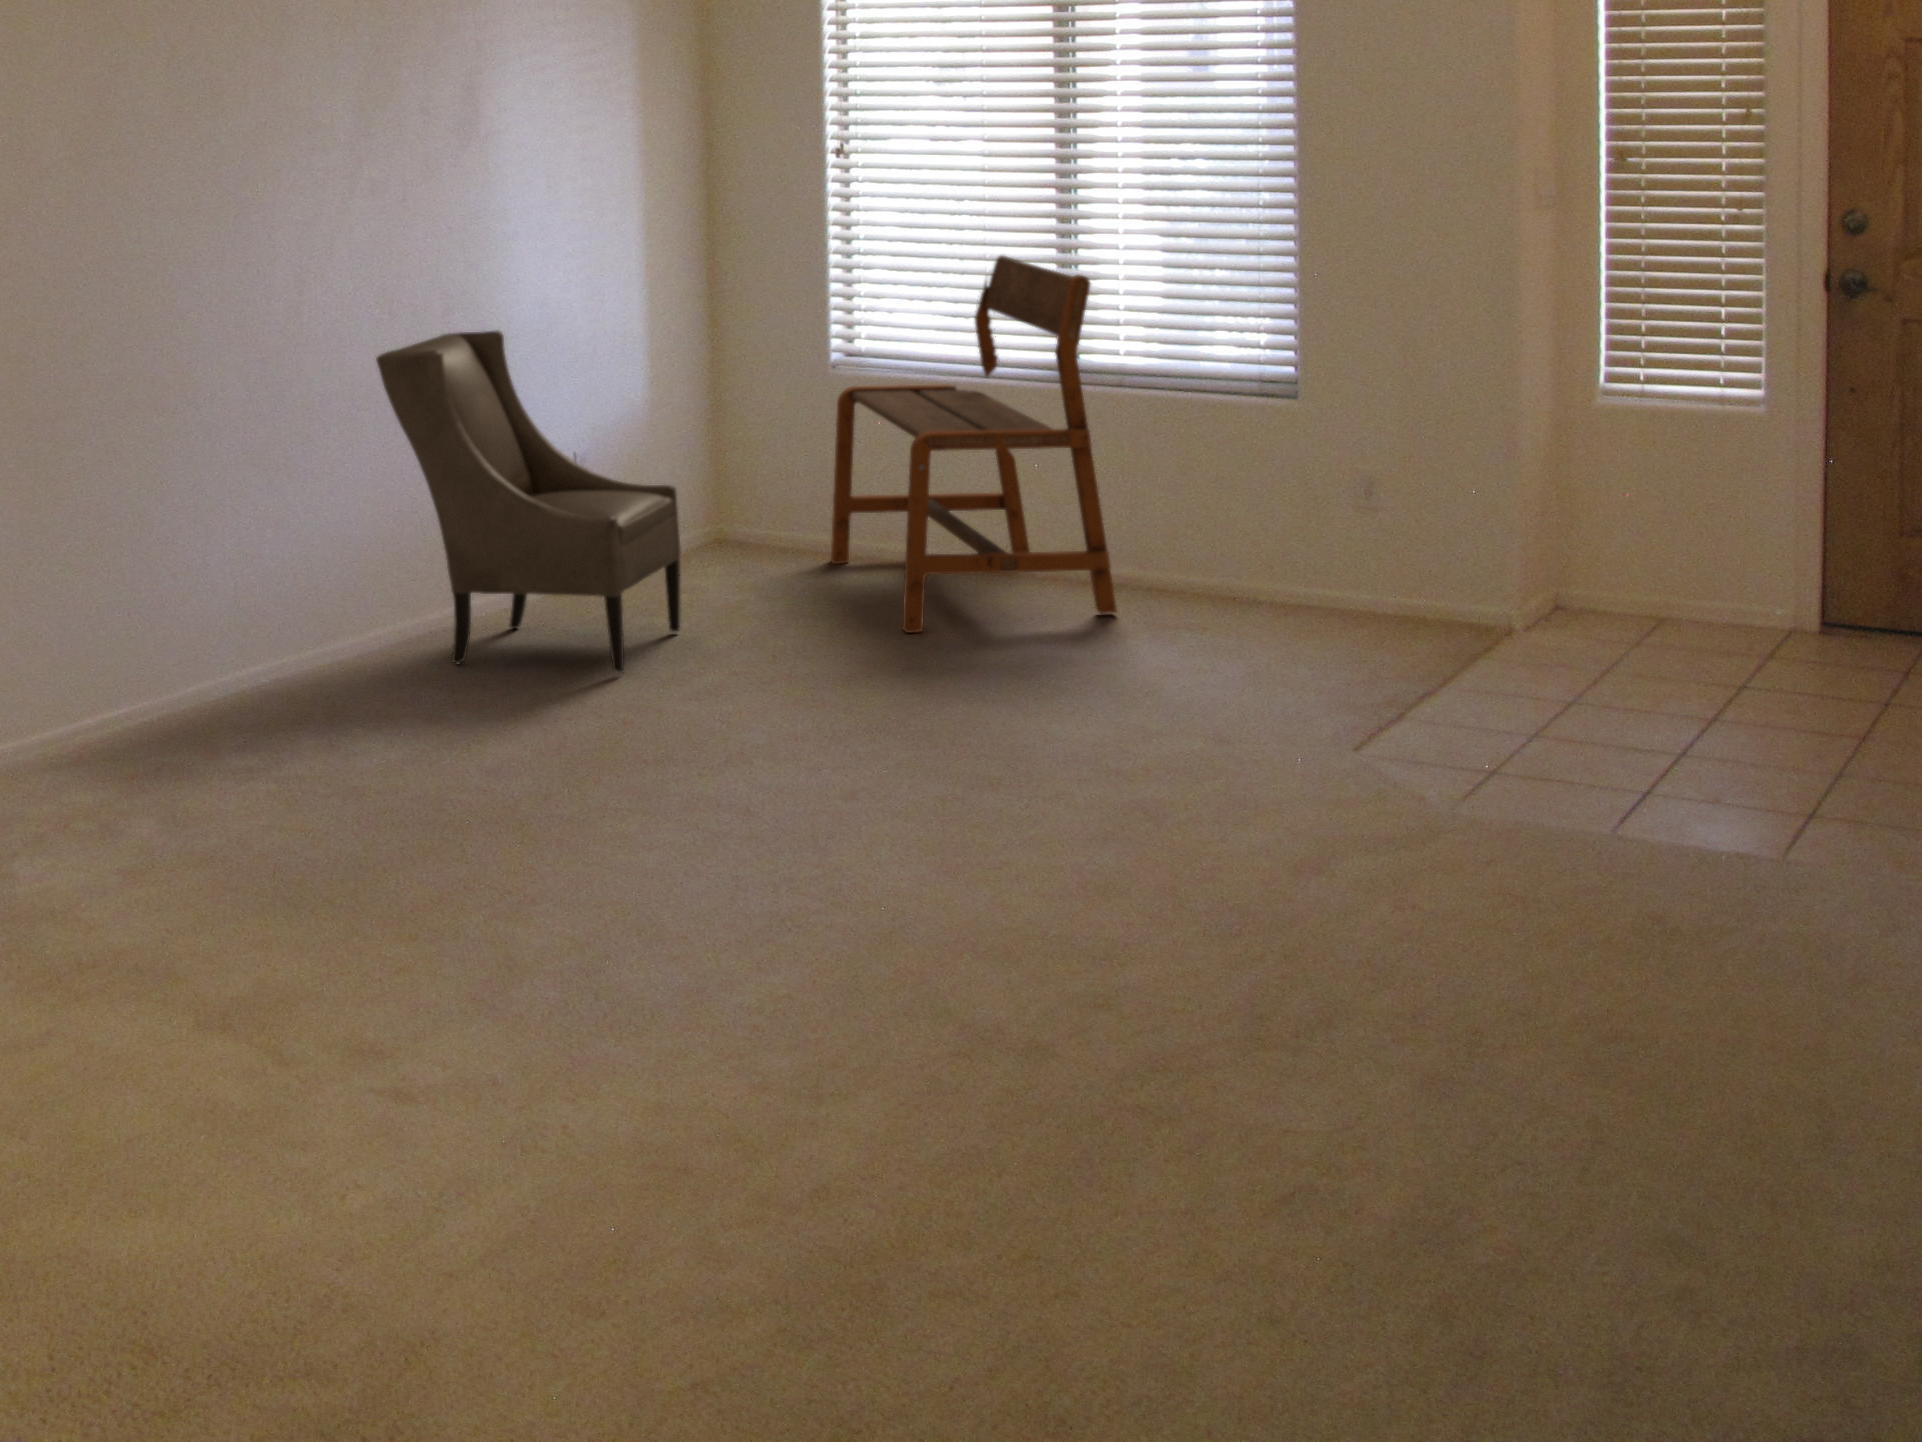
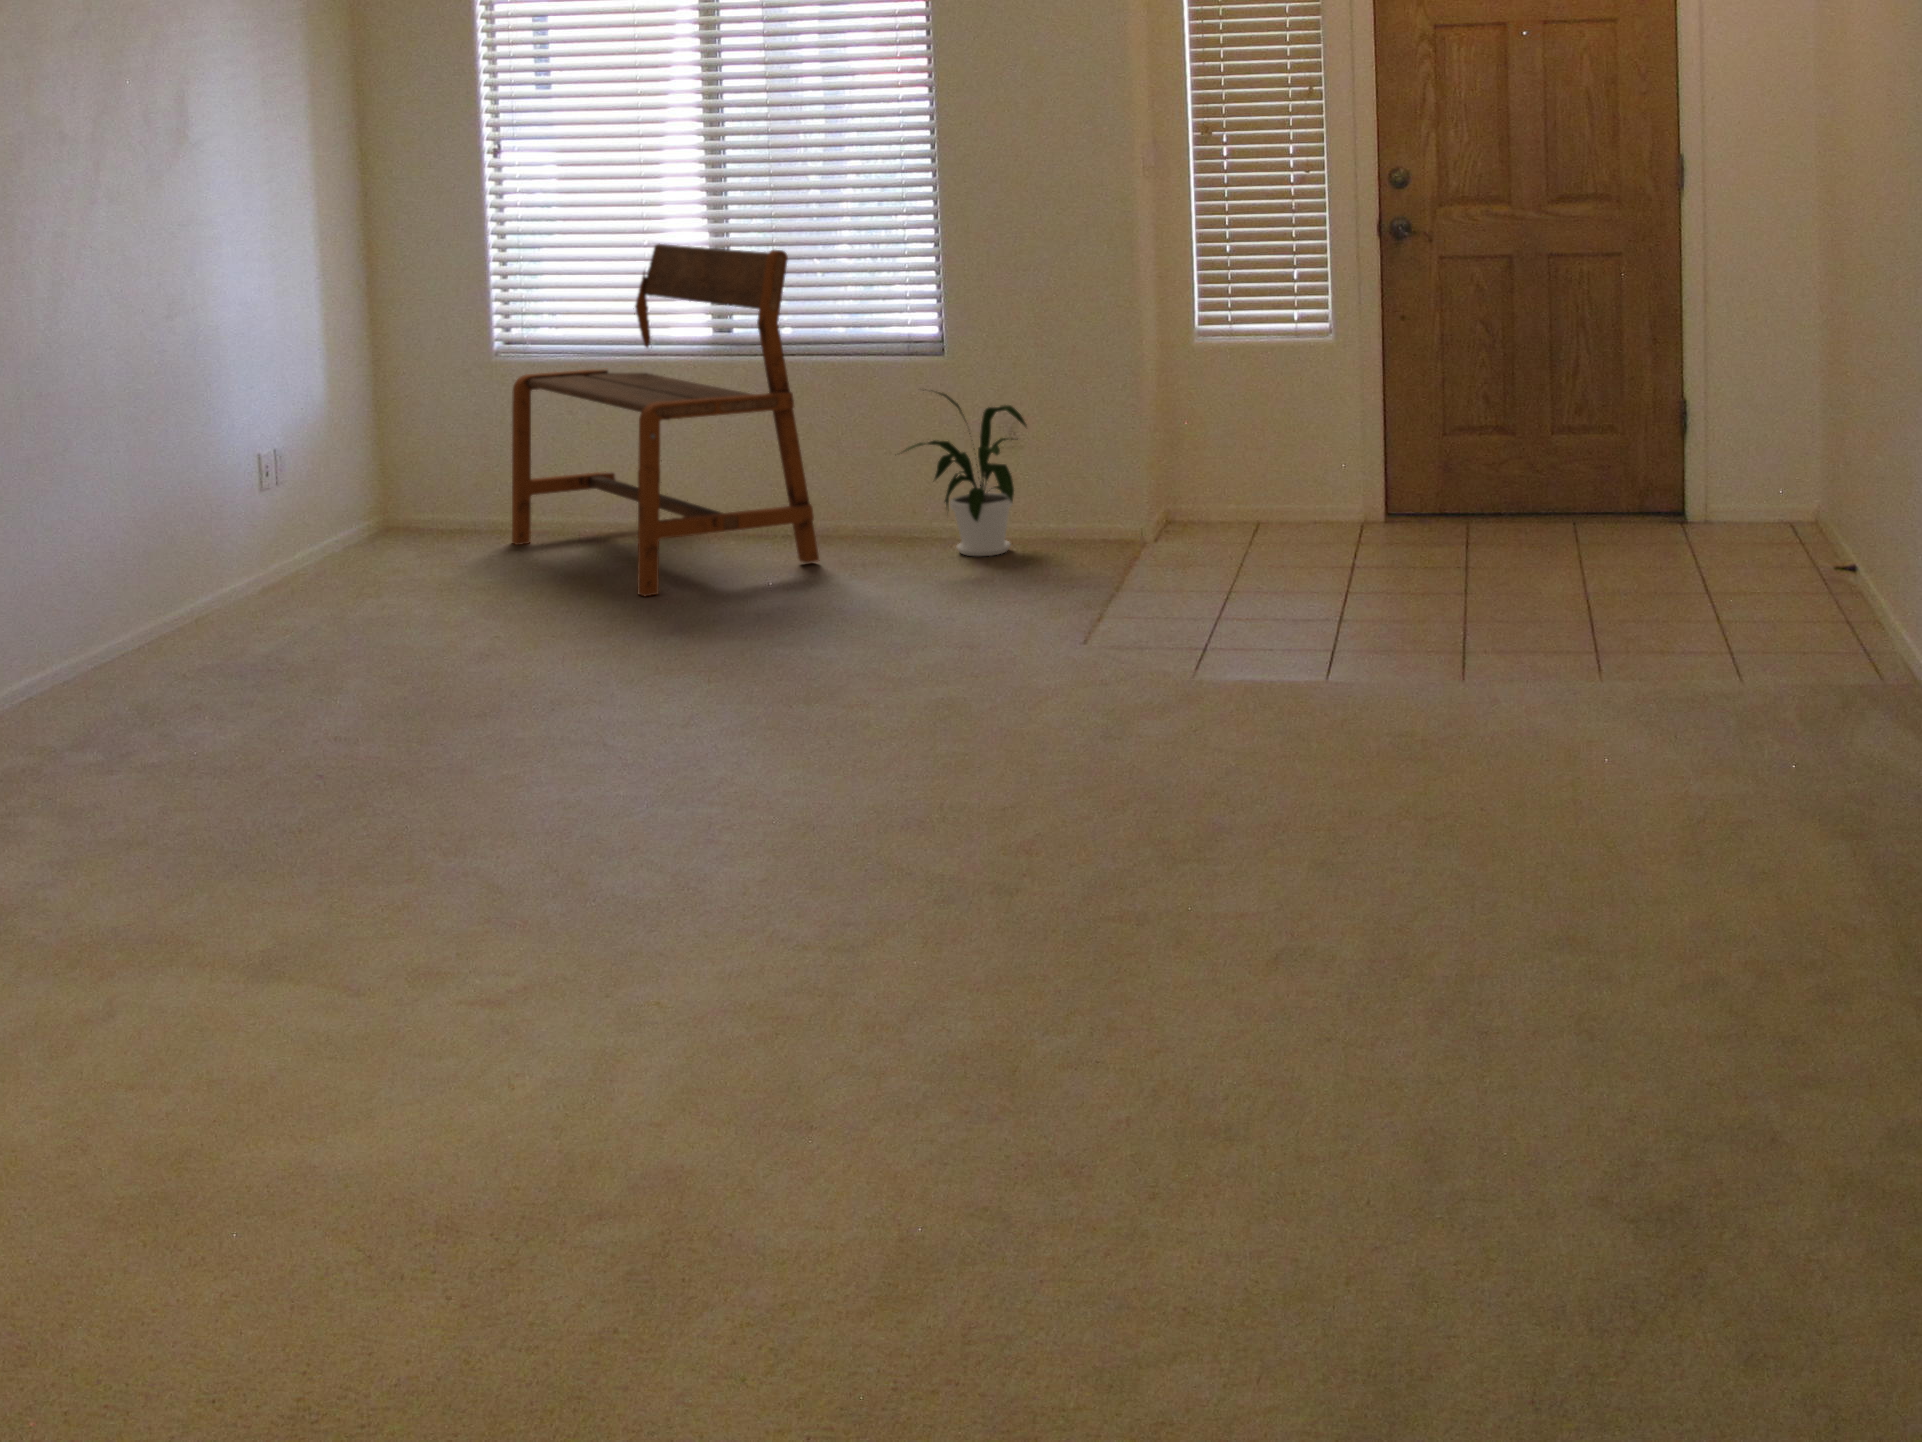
armchair: present [376,330,681,673] -> none [118,328,424,670]
house plant: none [1197,434,1355,626] -> present [903,393,1026,556]

